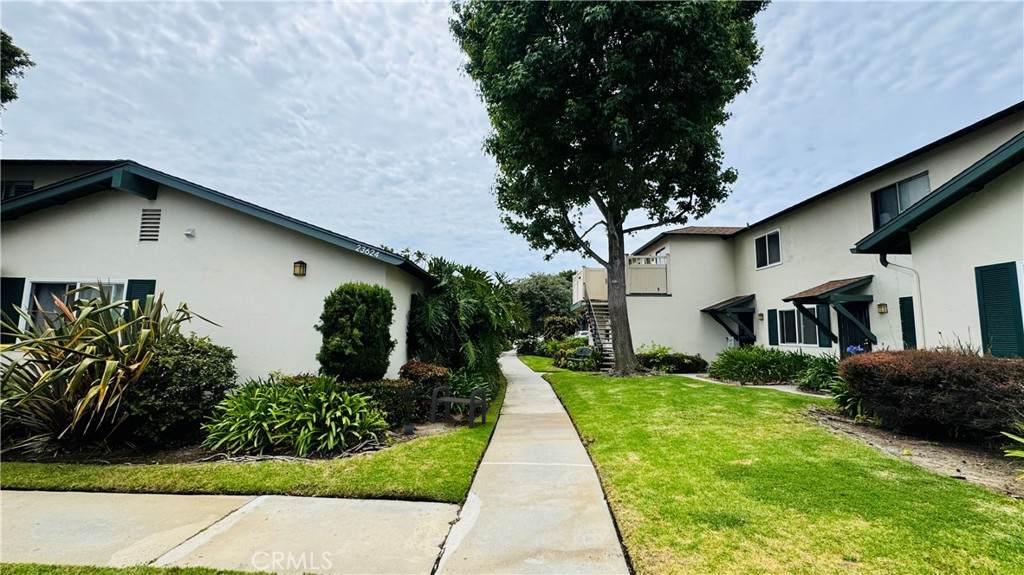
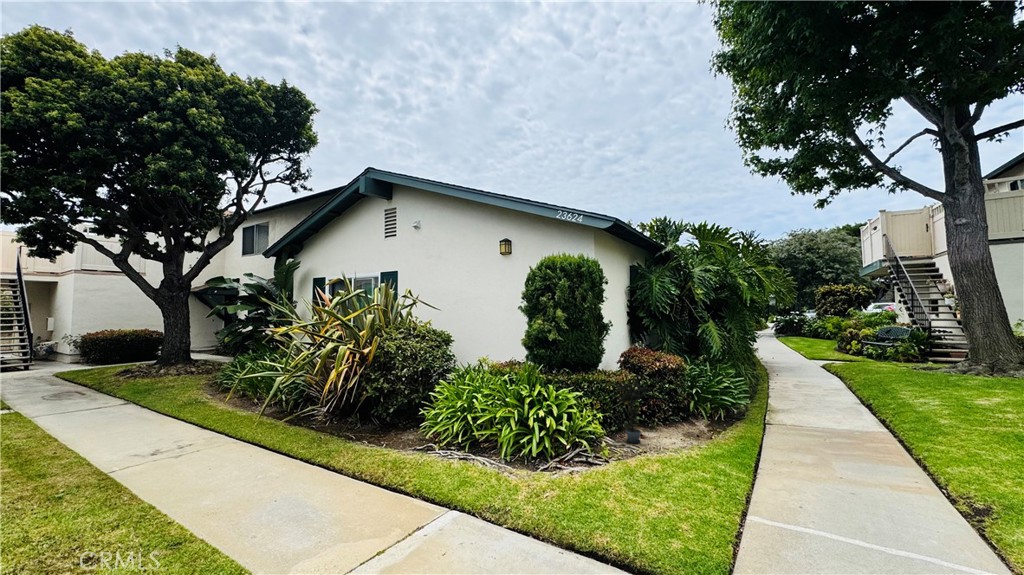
bench: present [431,386,486,428] -> none [663,381,745,444]

